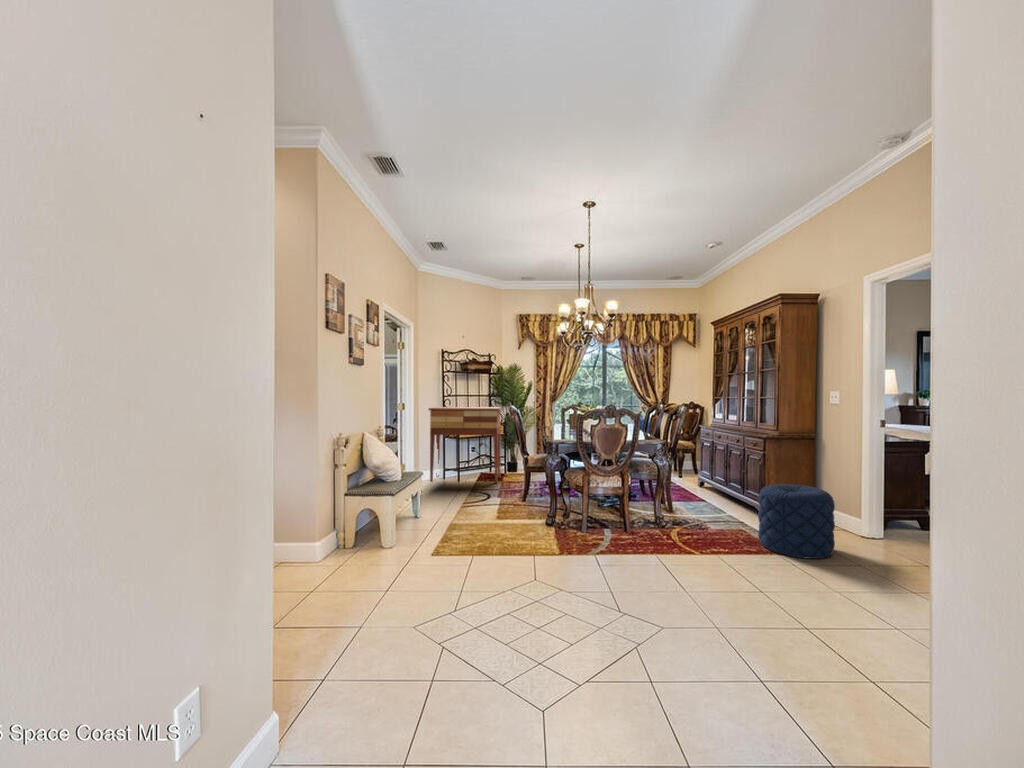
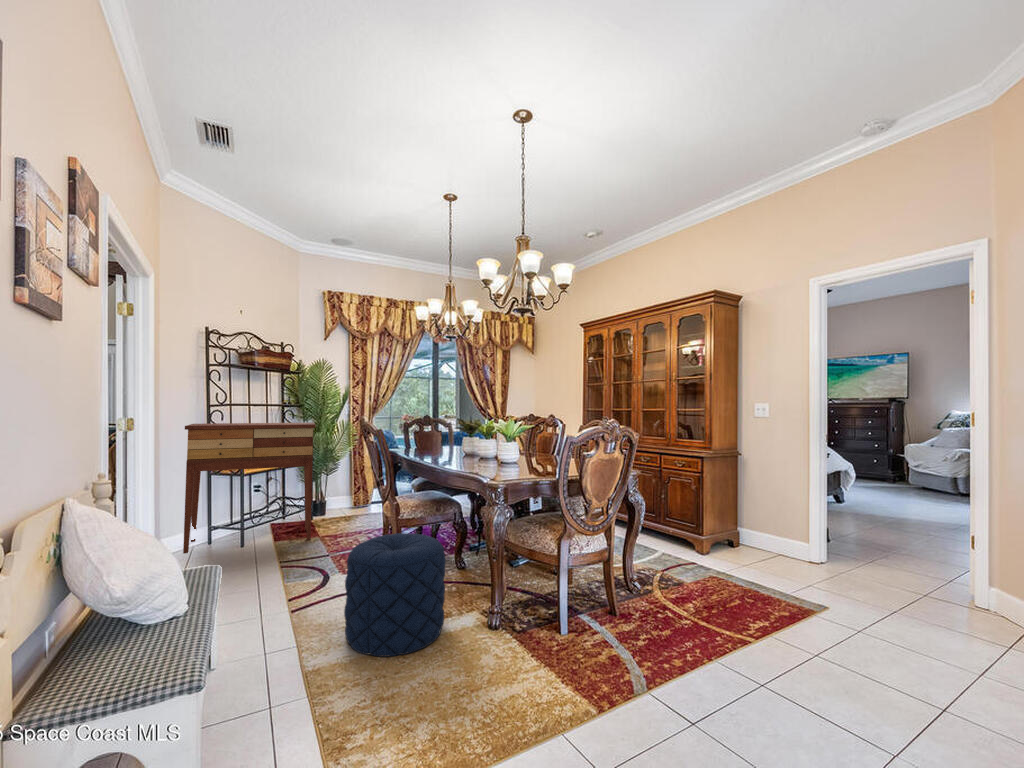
pouf: present [758,484,835,559] -> present [344,533,446,657]

